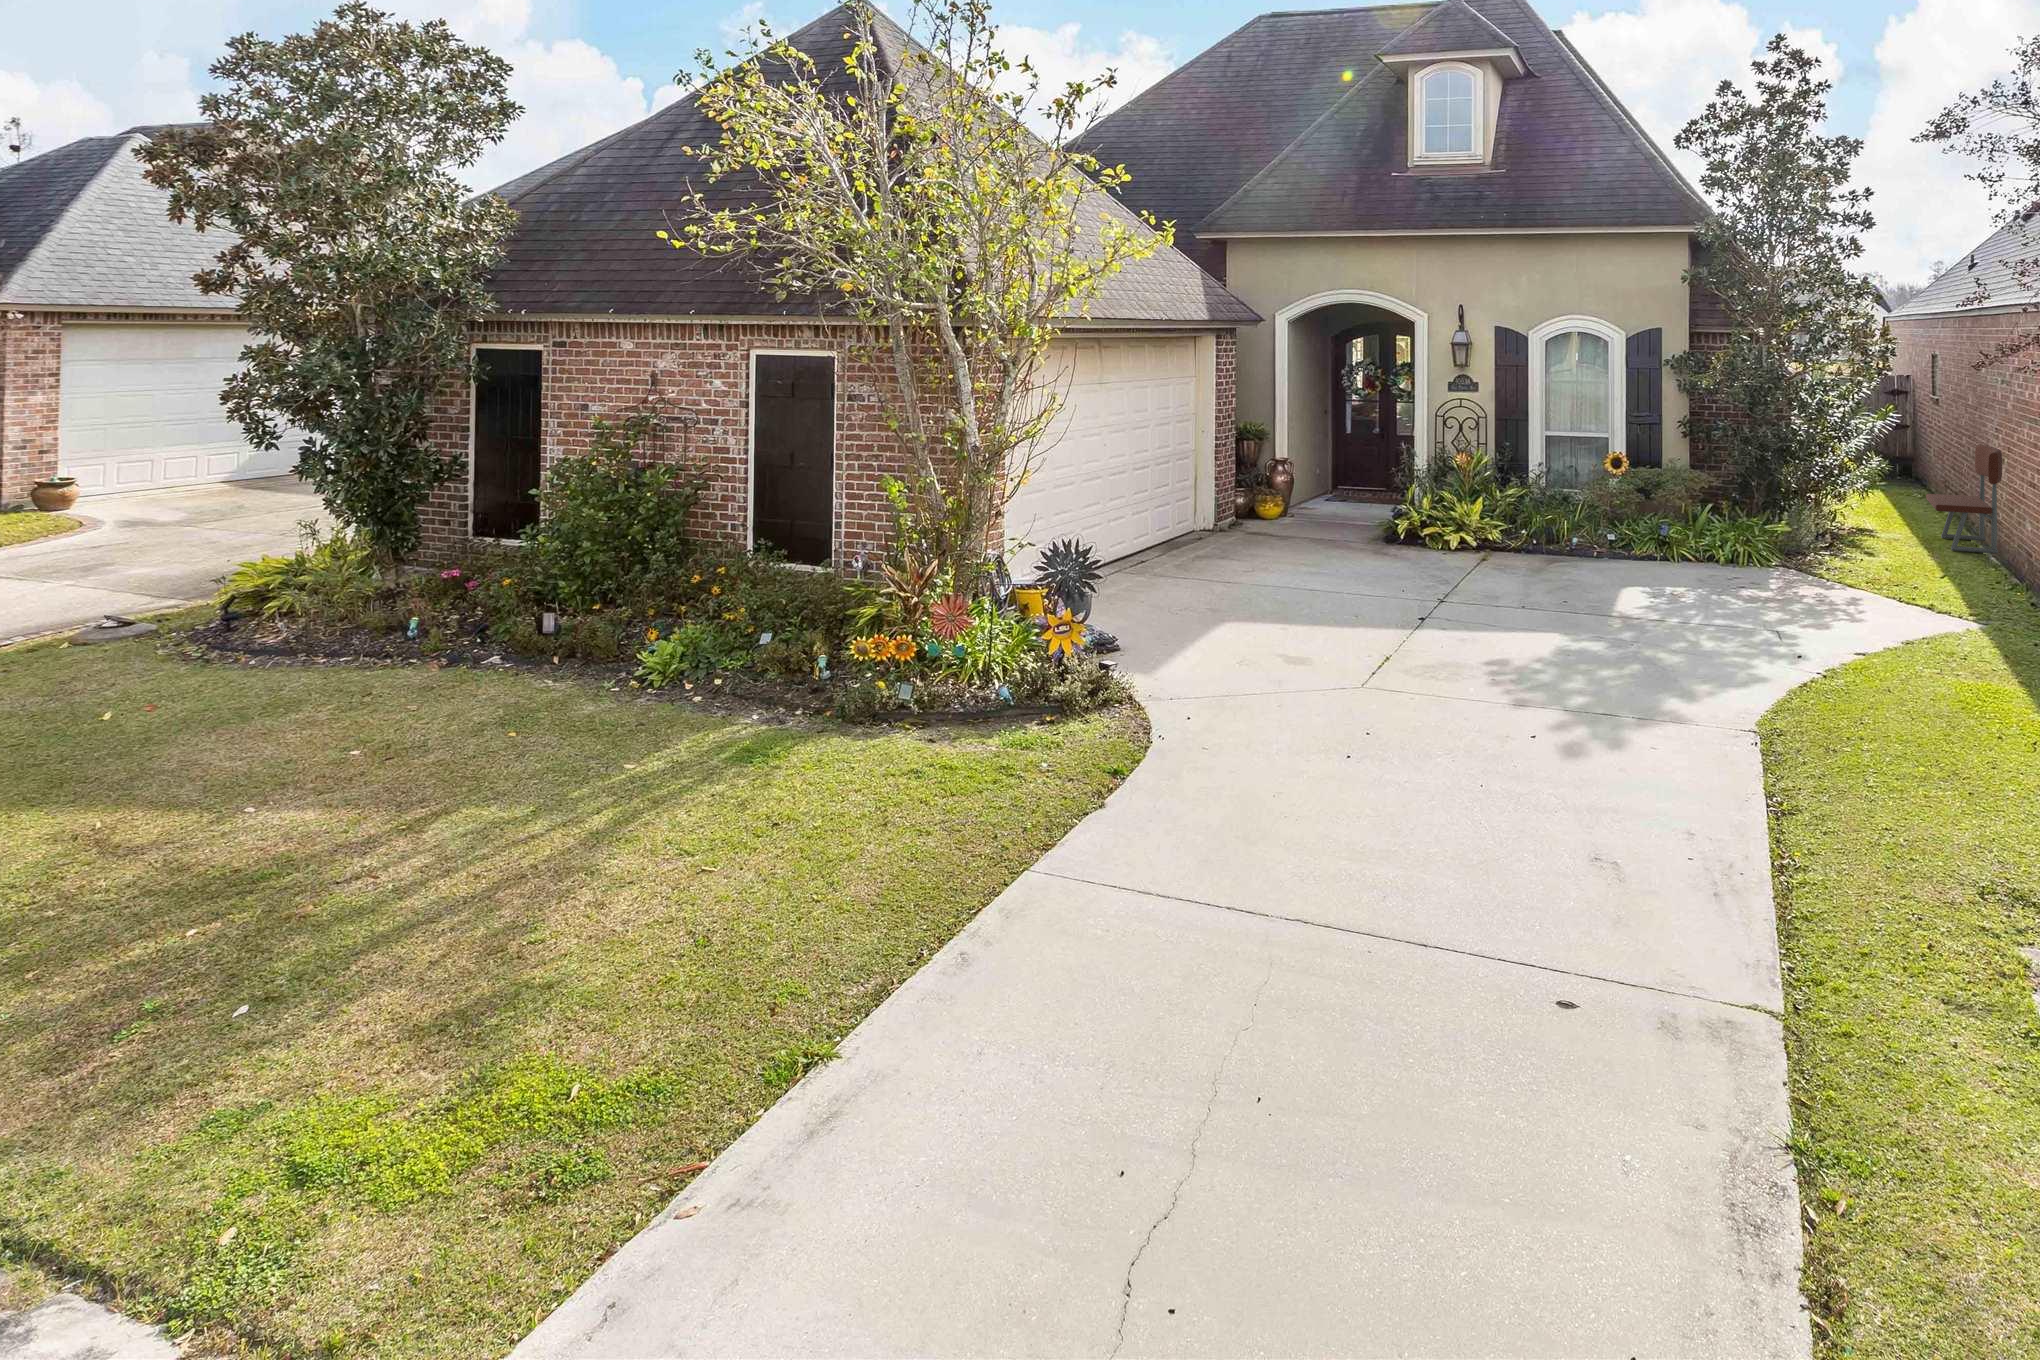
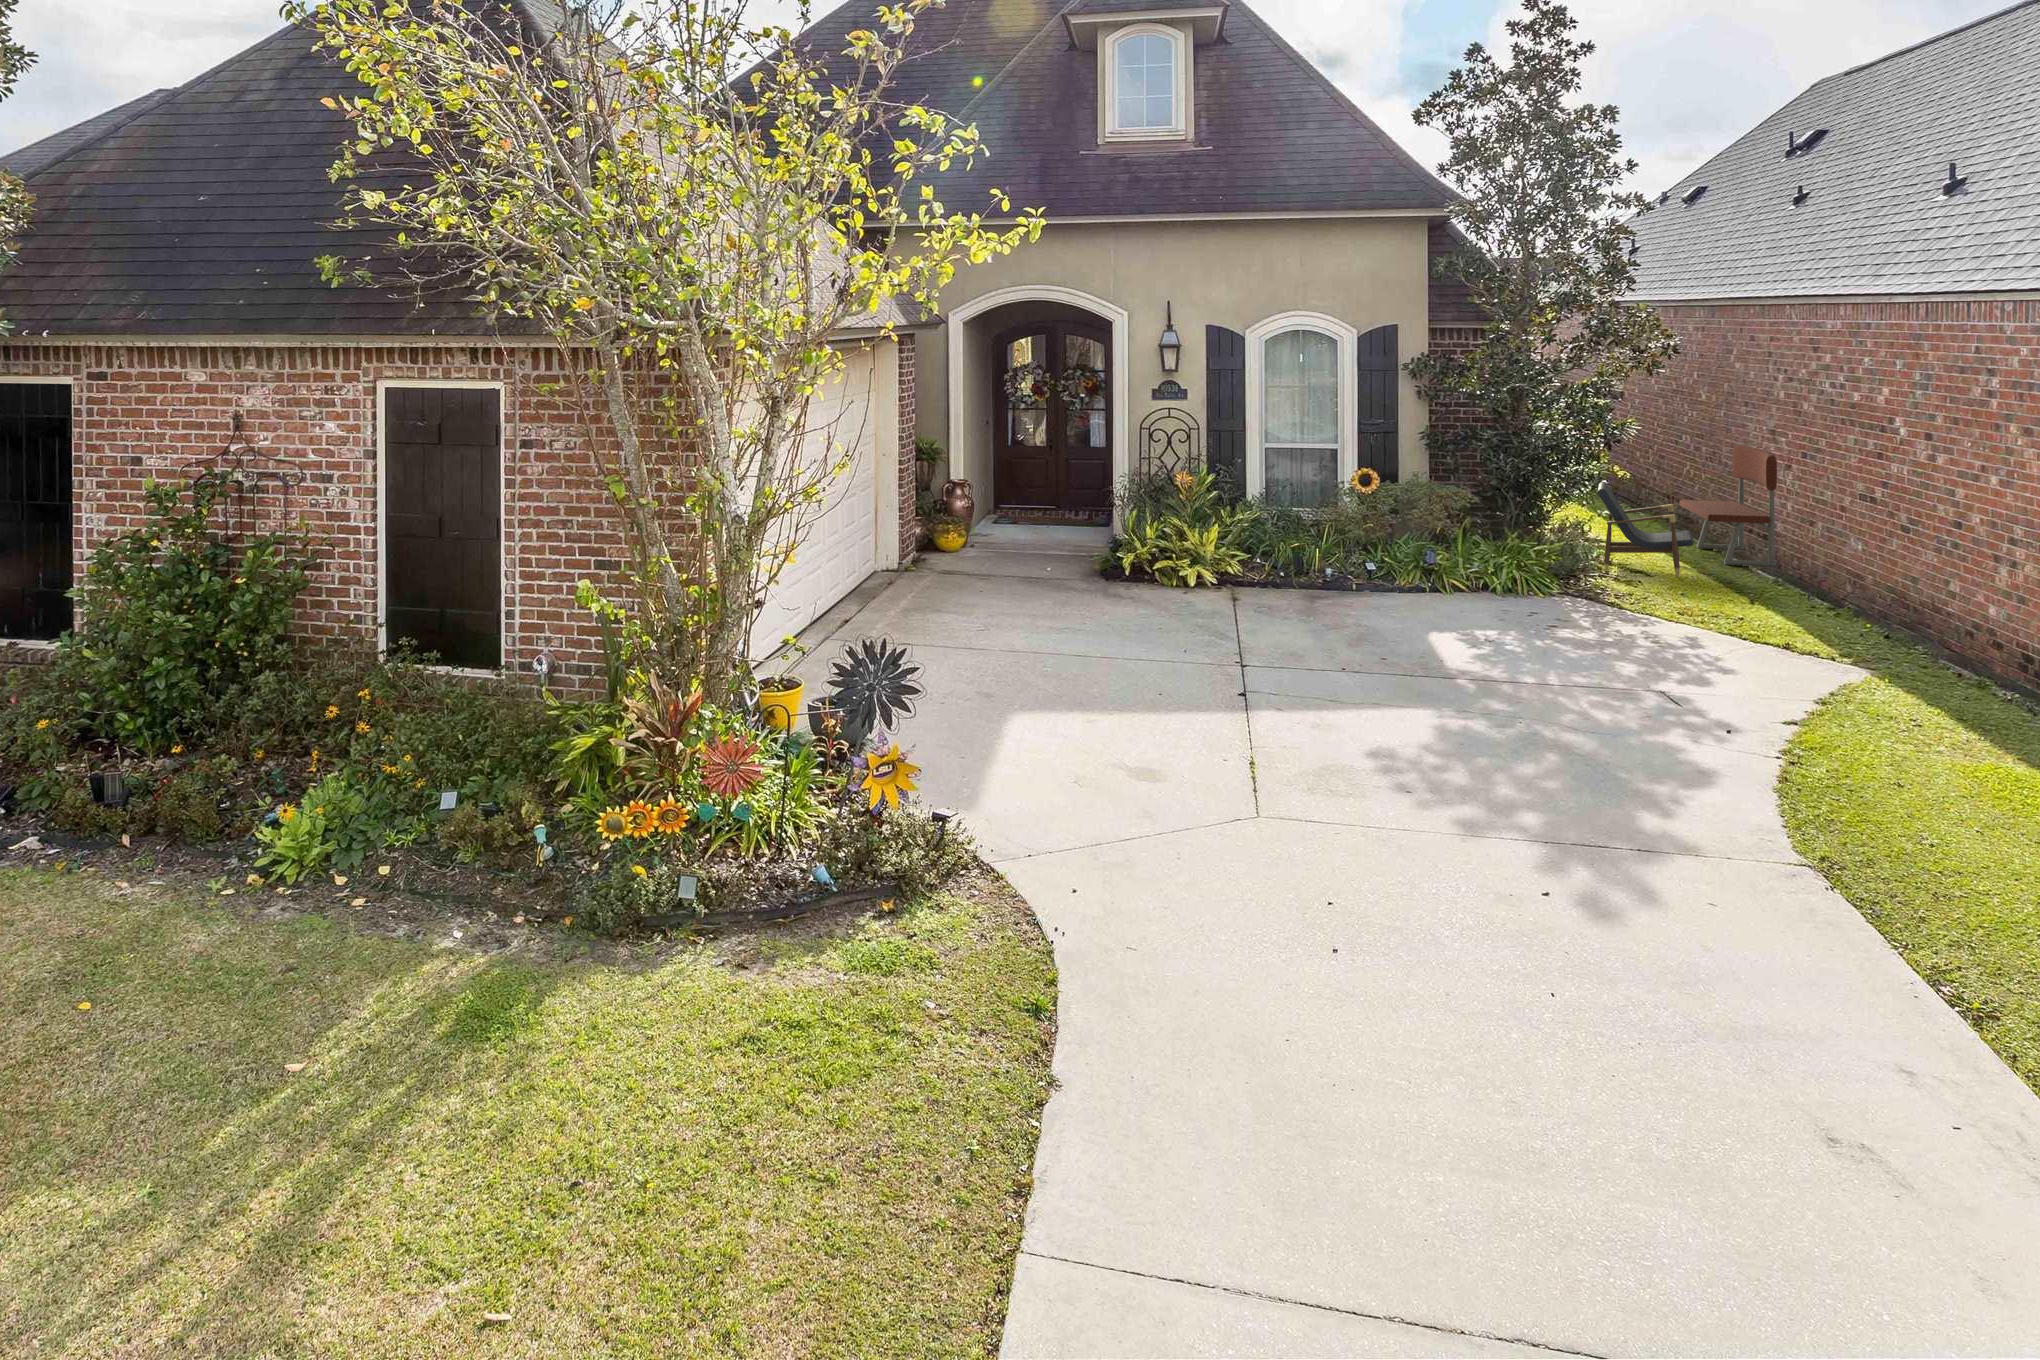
lounge chair: none [1828,474,1918,558] -> present [1598,482,1694,578]

